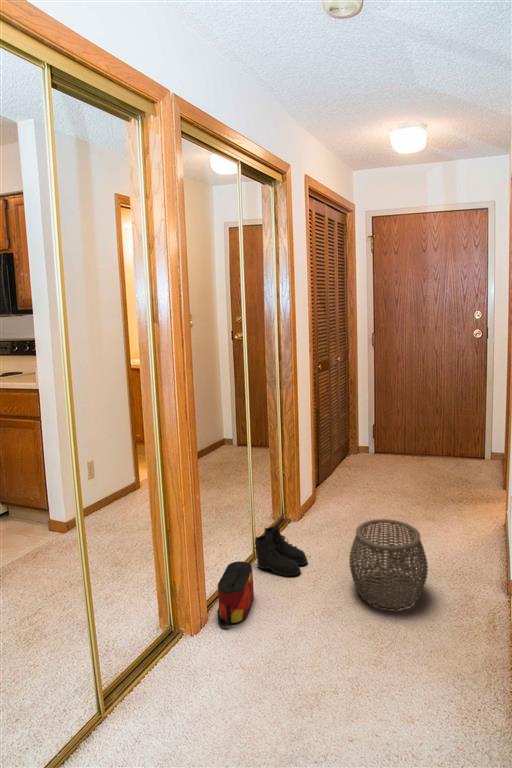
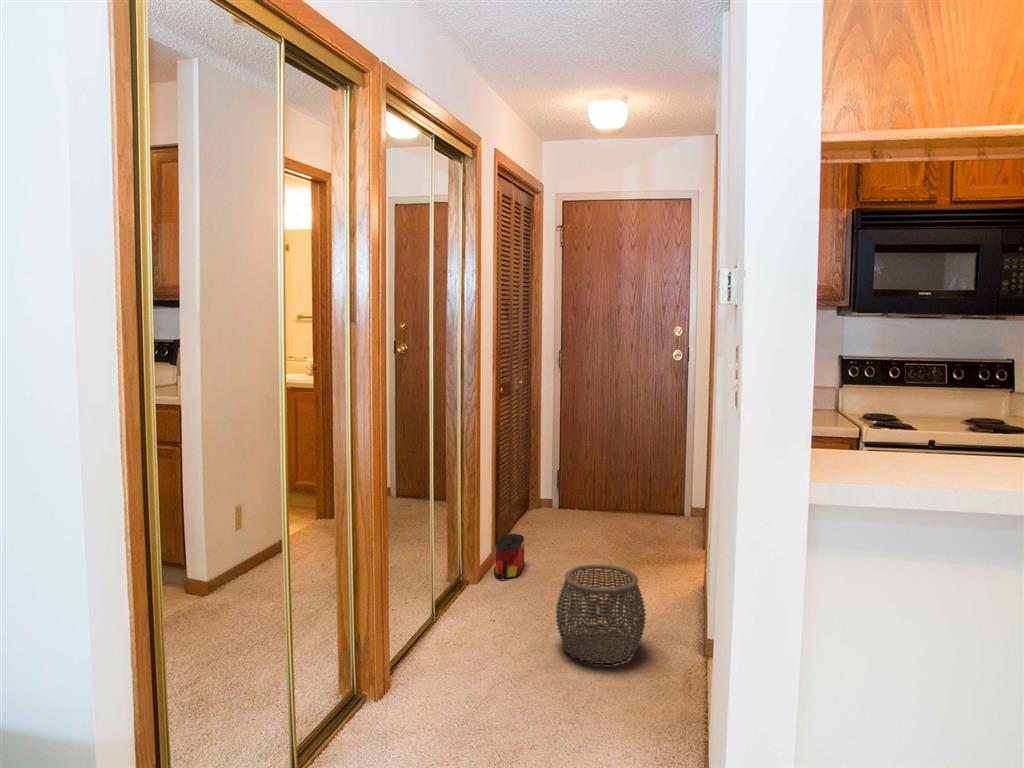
boots: present [255,525,307,576] -> none [435,581,500,641]
bag: present [218,561,254,627] -> present [494,534,524,579]

